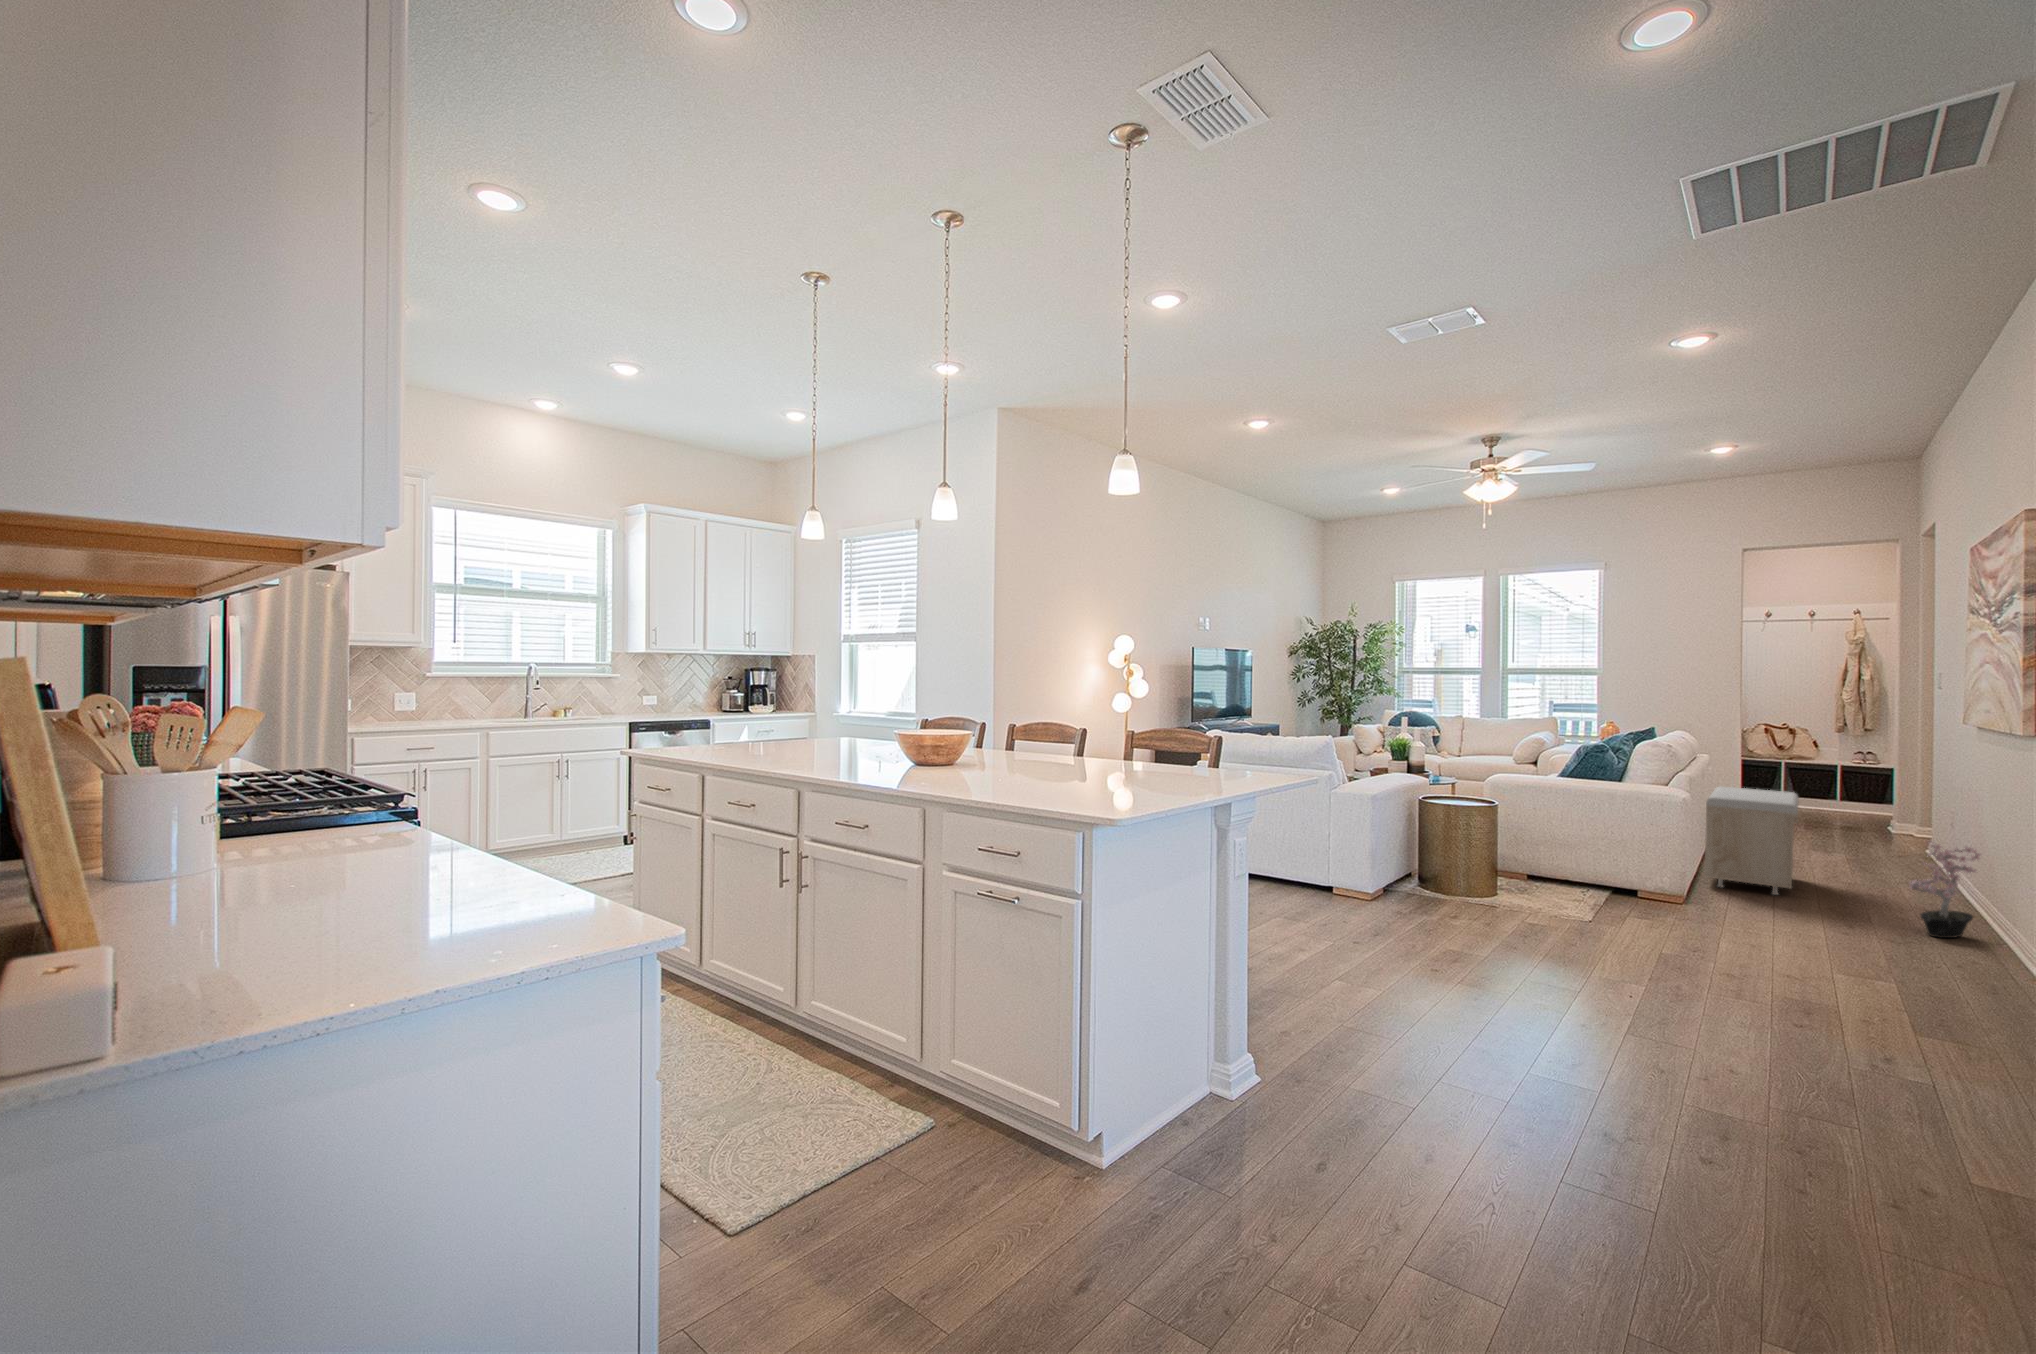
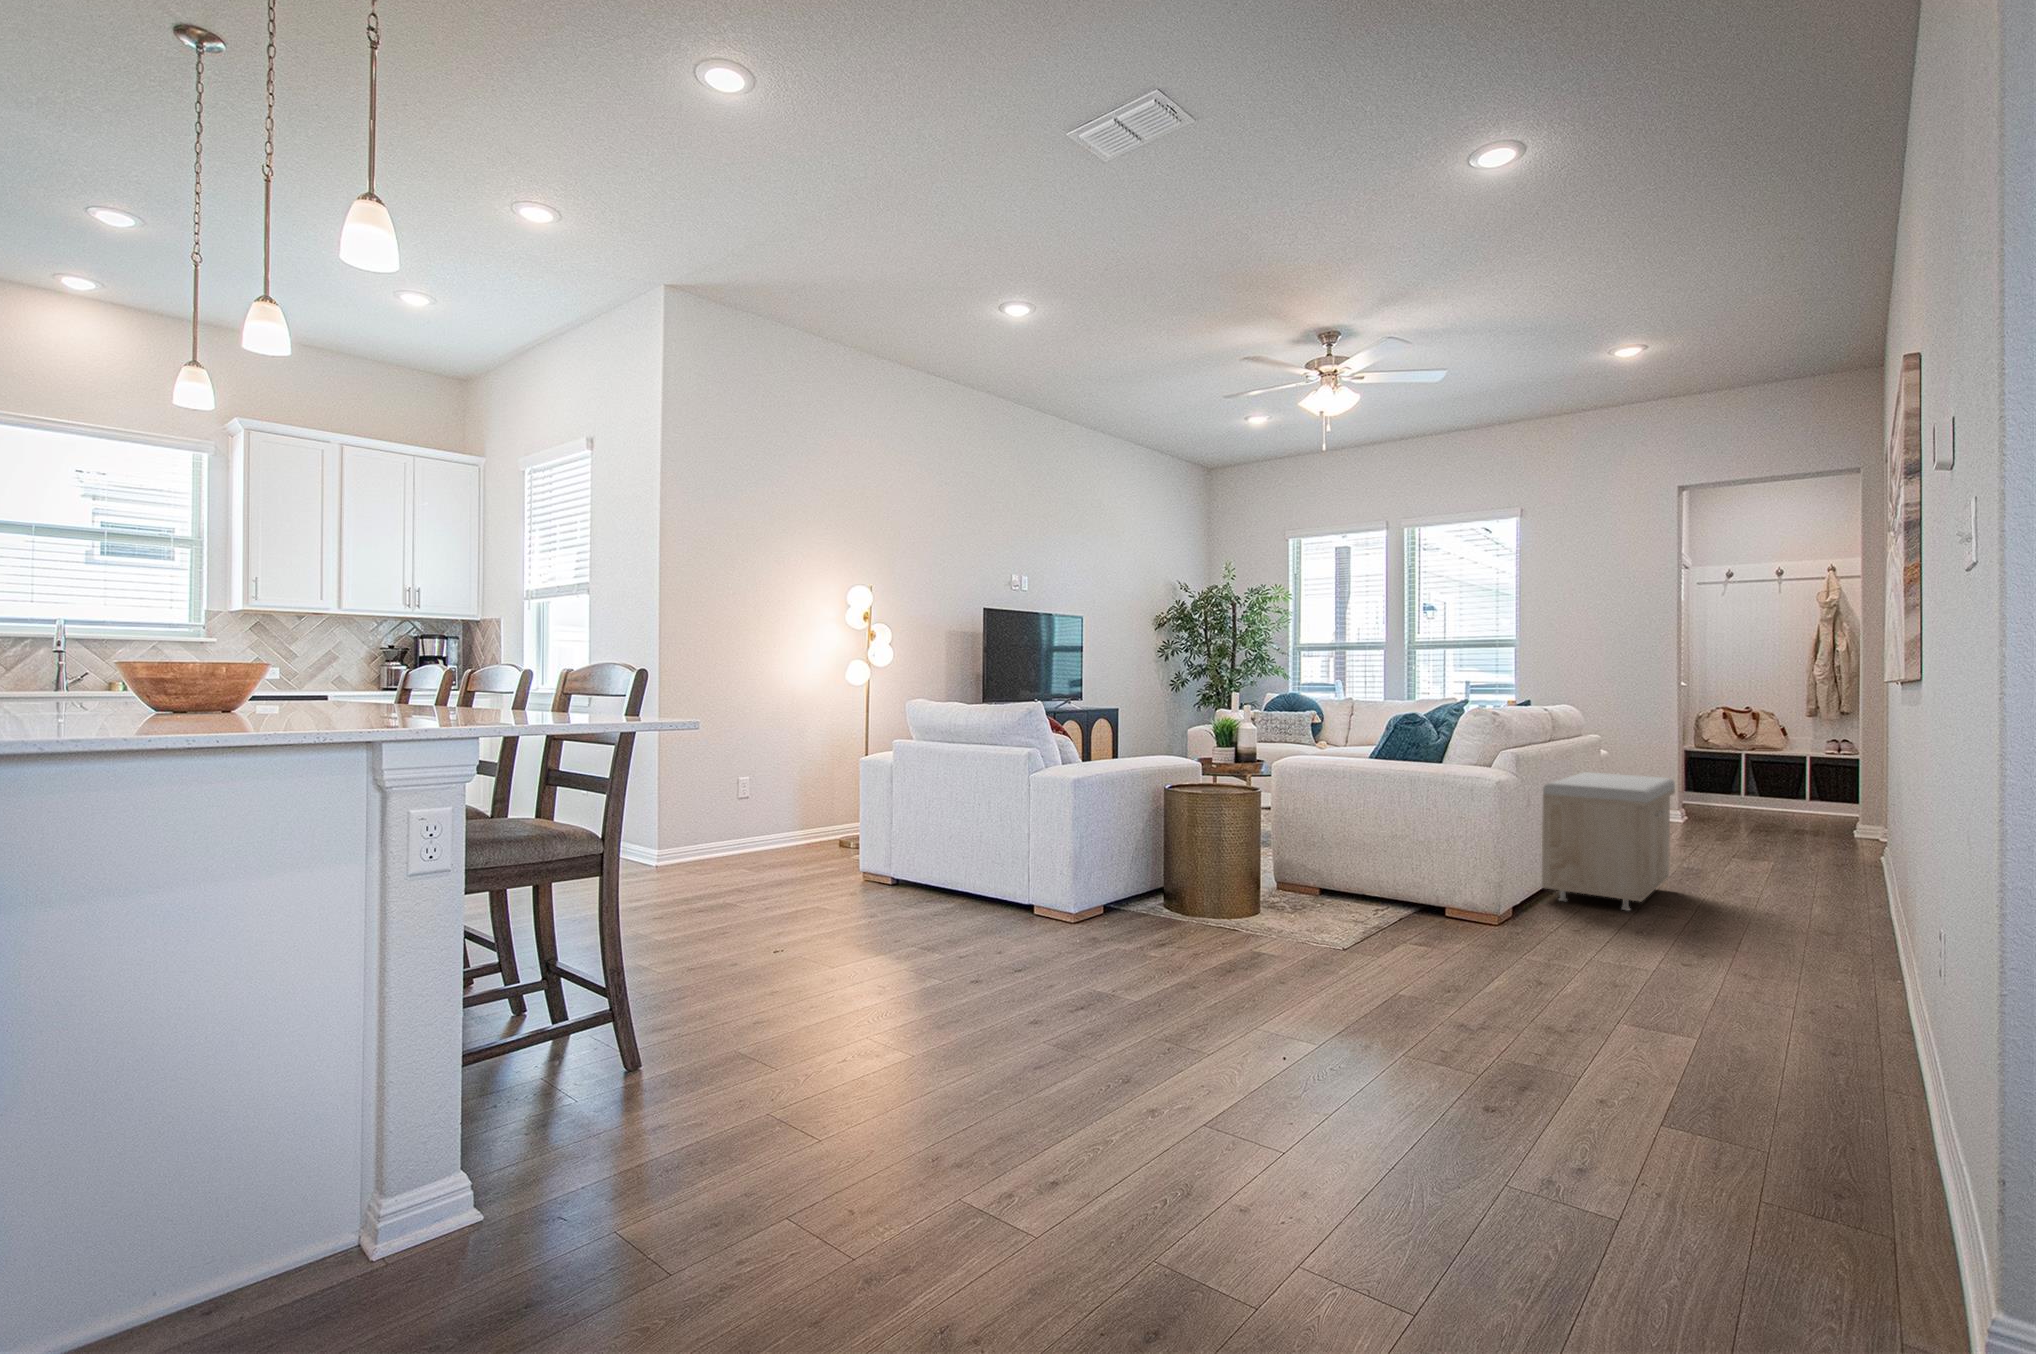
potted plant: present [1909,843,1981,938] -> none [1760,829,1862,965]

